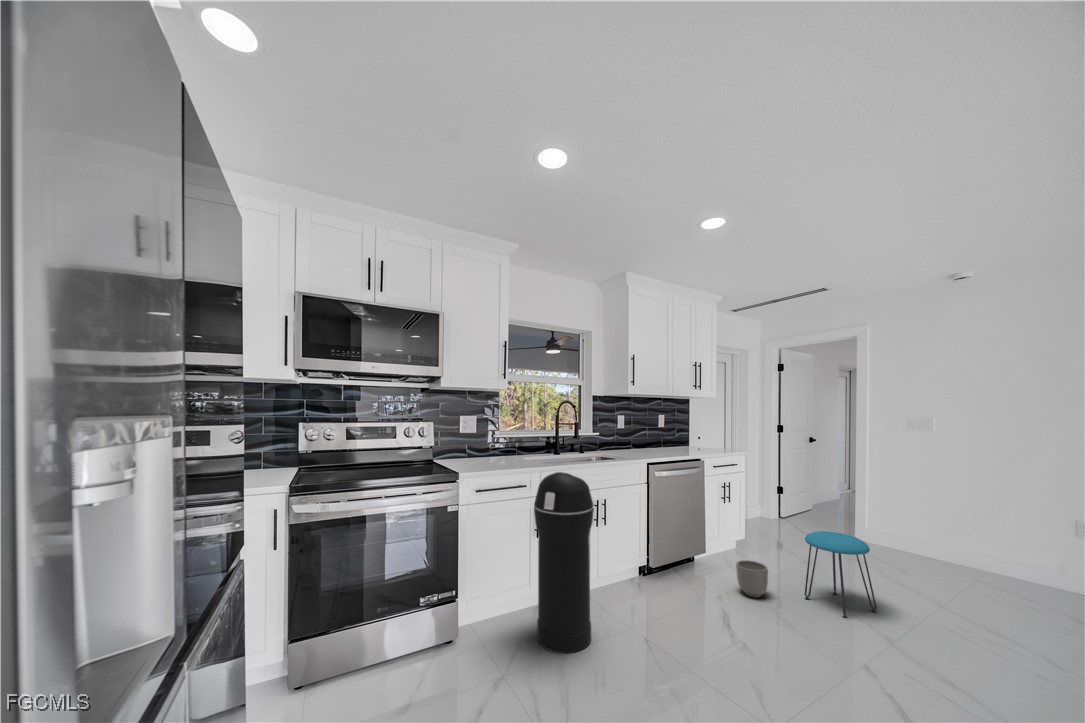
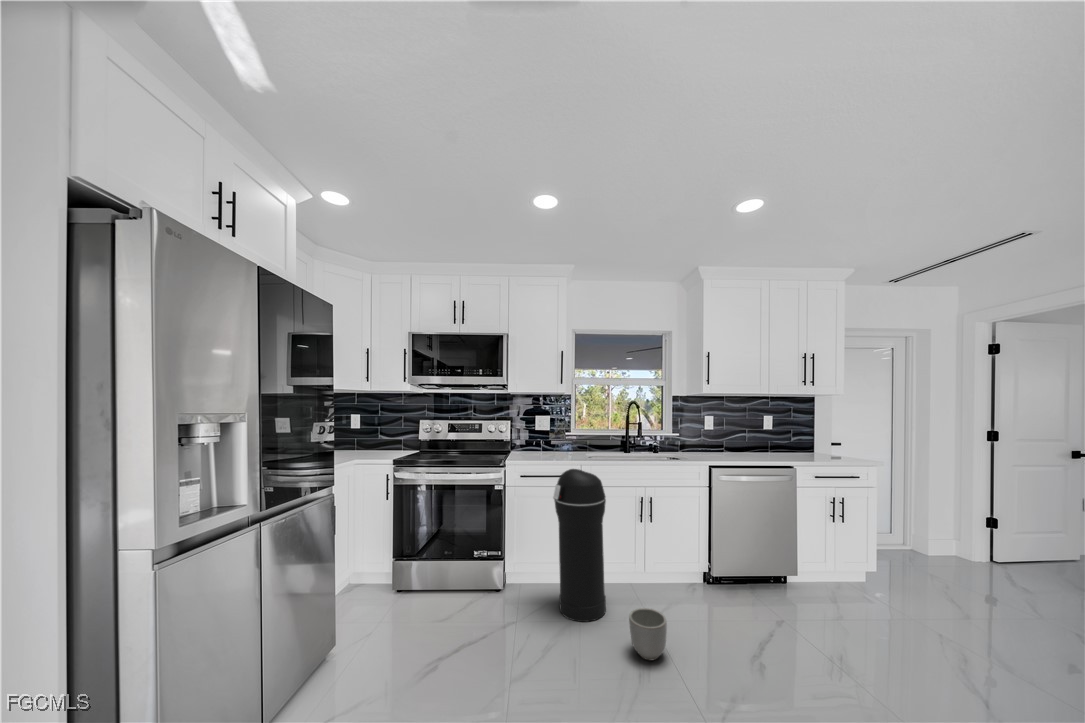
stool: present [805,531,877,618] -> none [893,571,1001,694]
planter: present [736,560,768,598] -> present [629,608,667,661]

